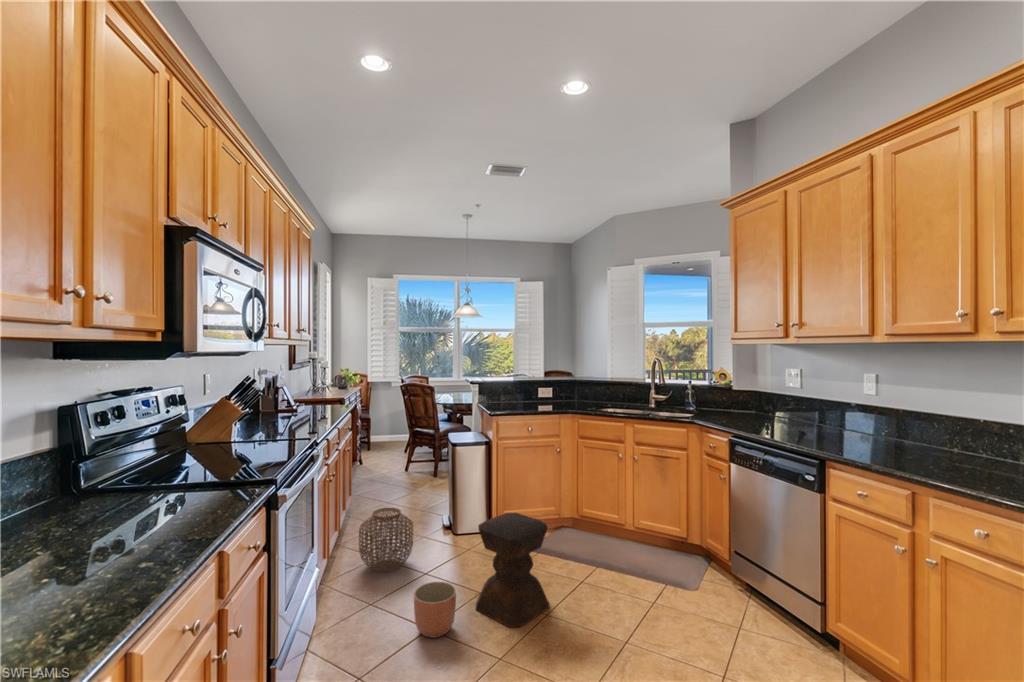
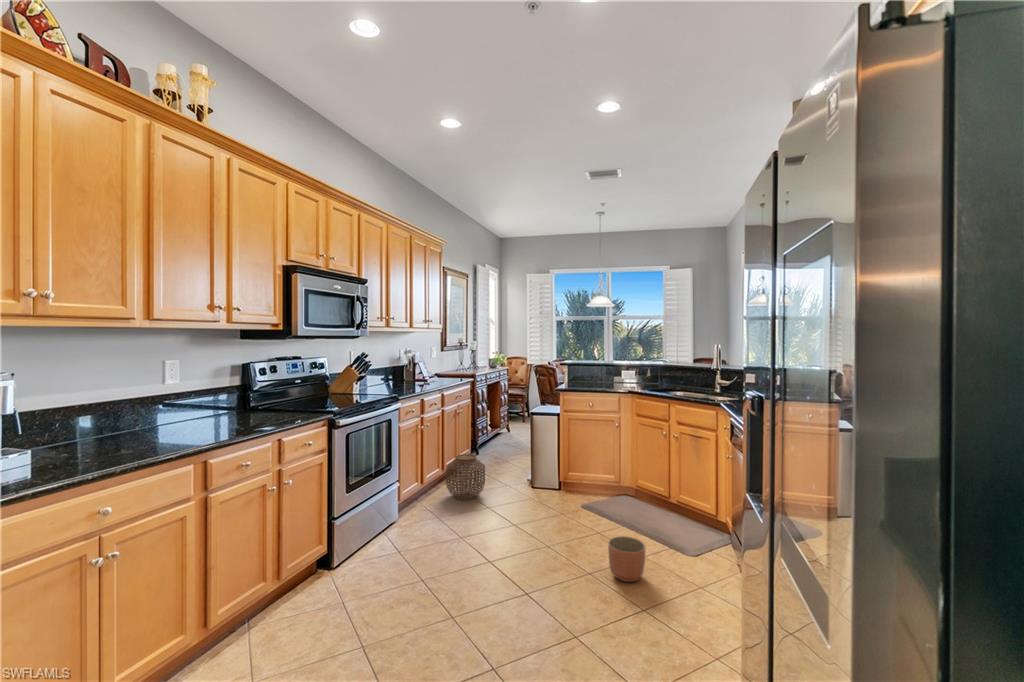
stool: present [476,513,550,627] -> none [499,466,555,550]
planter: present [414,582,456,637] -> present [608,536,645,582]

